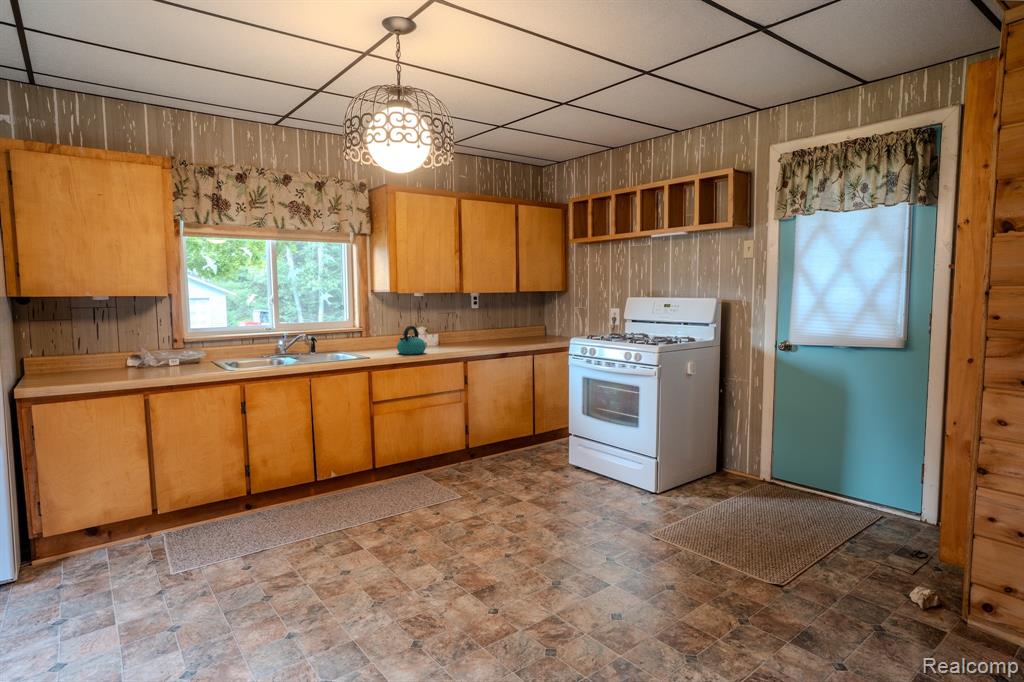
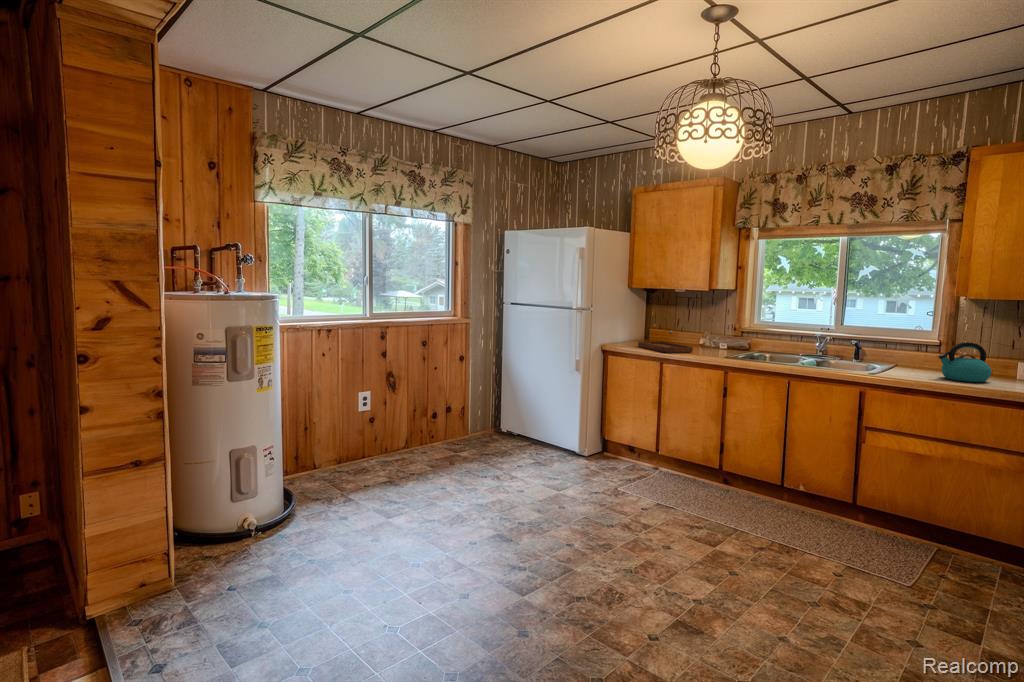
tray: none [70,351,172,381] -> present [638,331,693,353]

